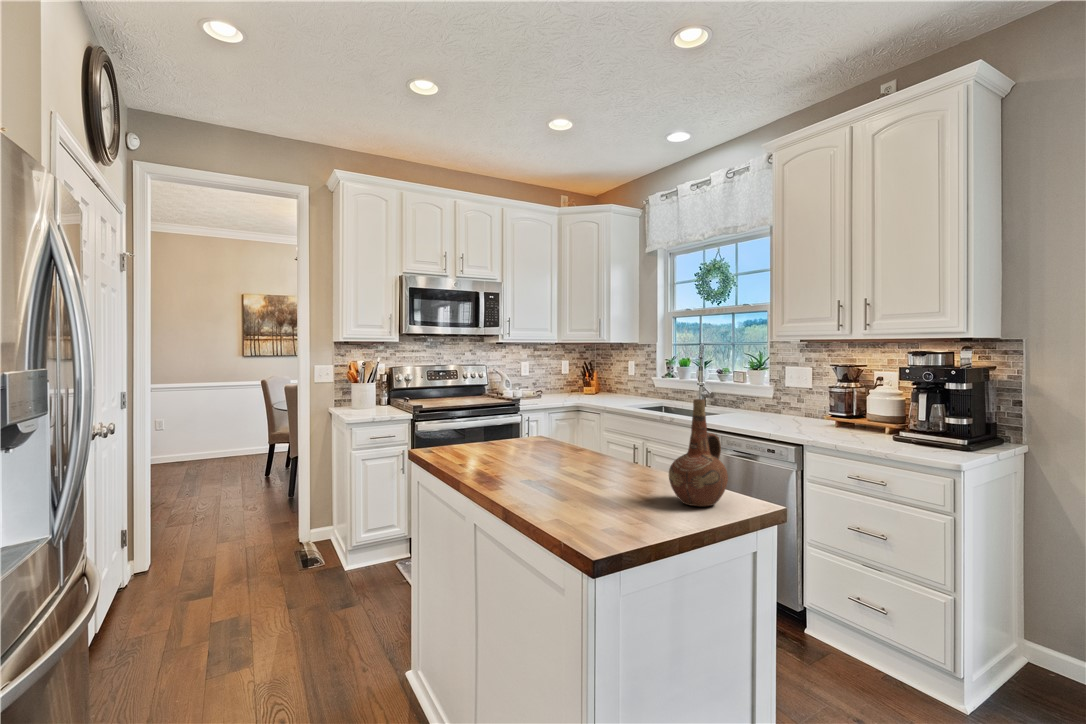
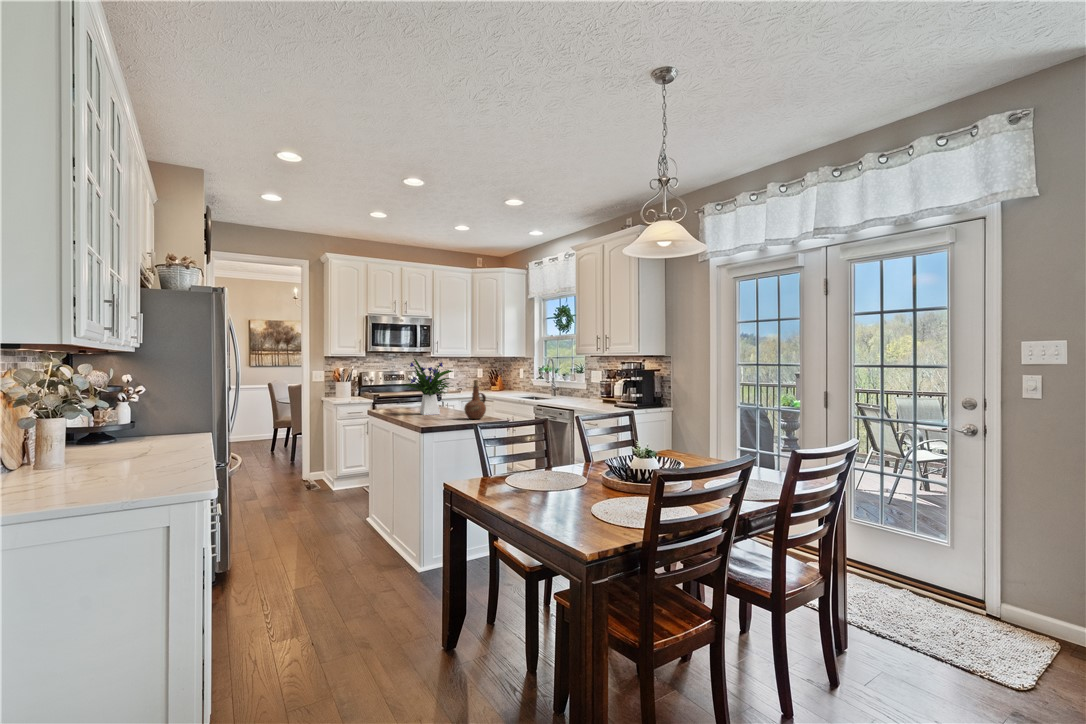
flower arrangement: none [485,342,604,474] -> present [405,358,453,415]

